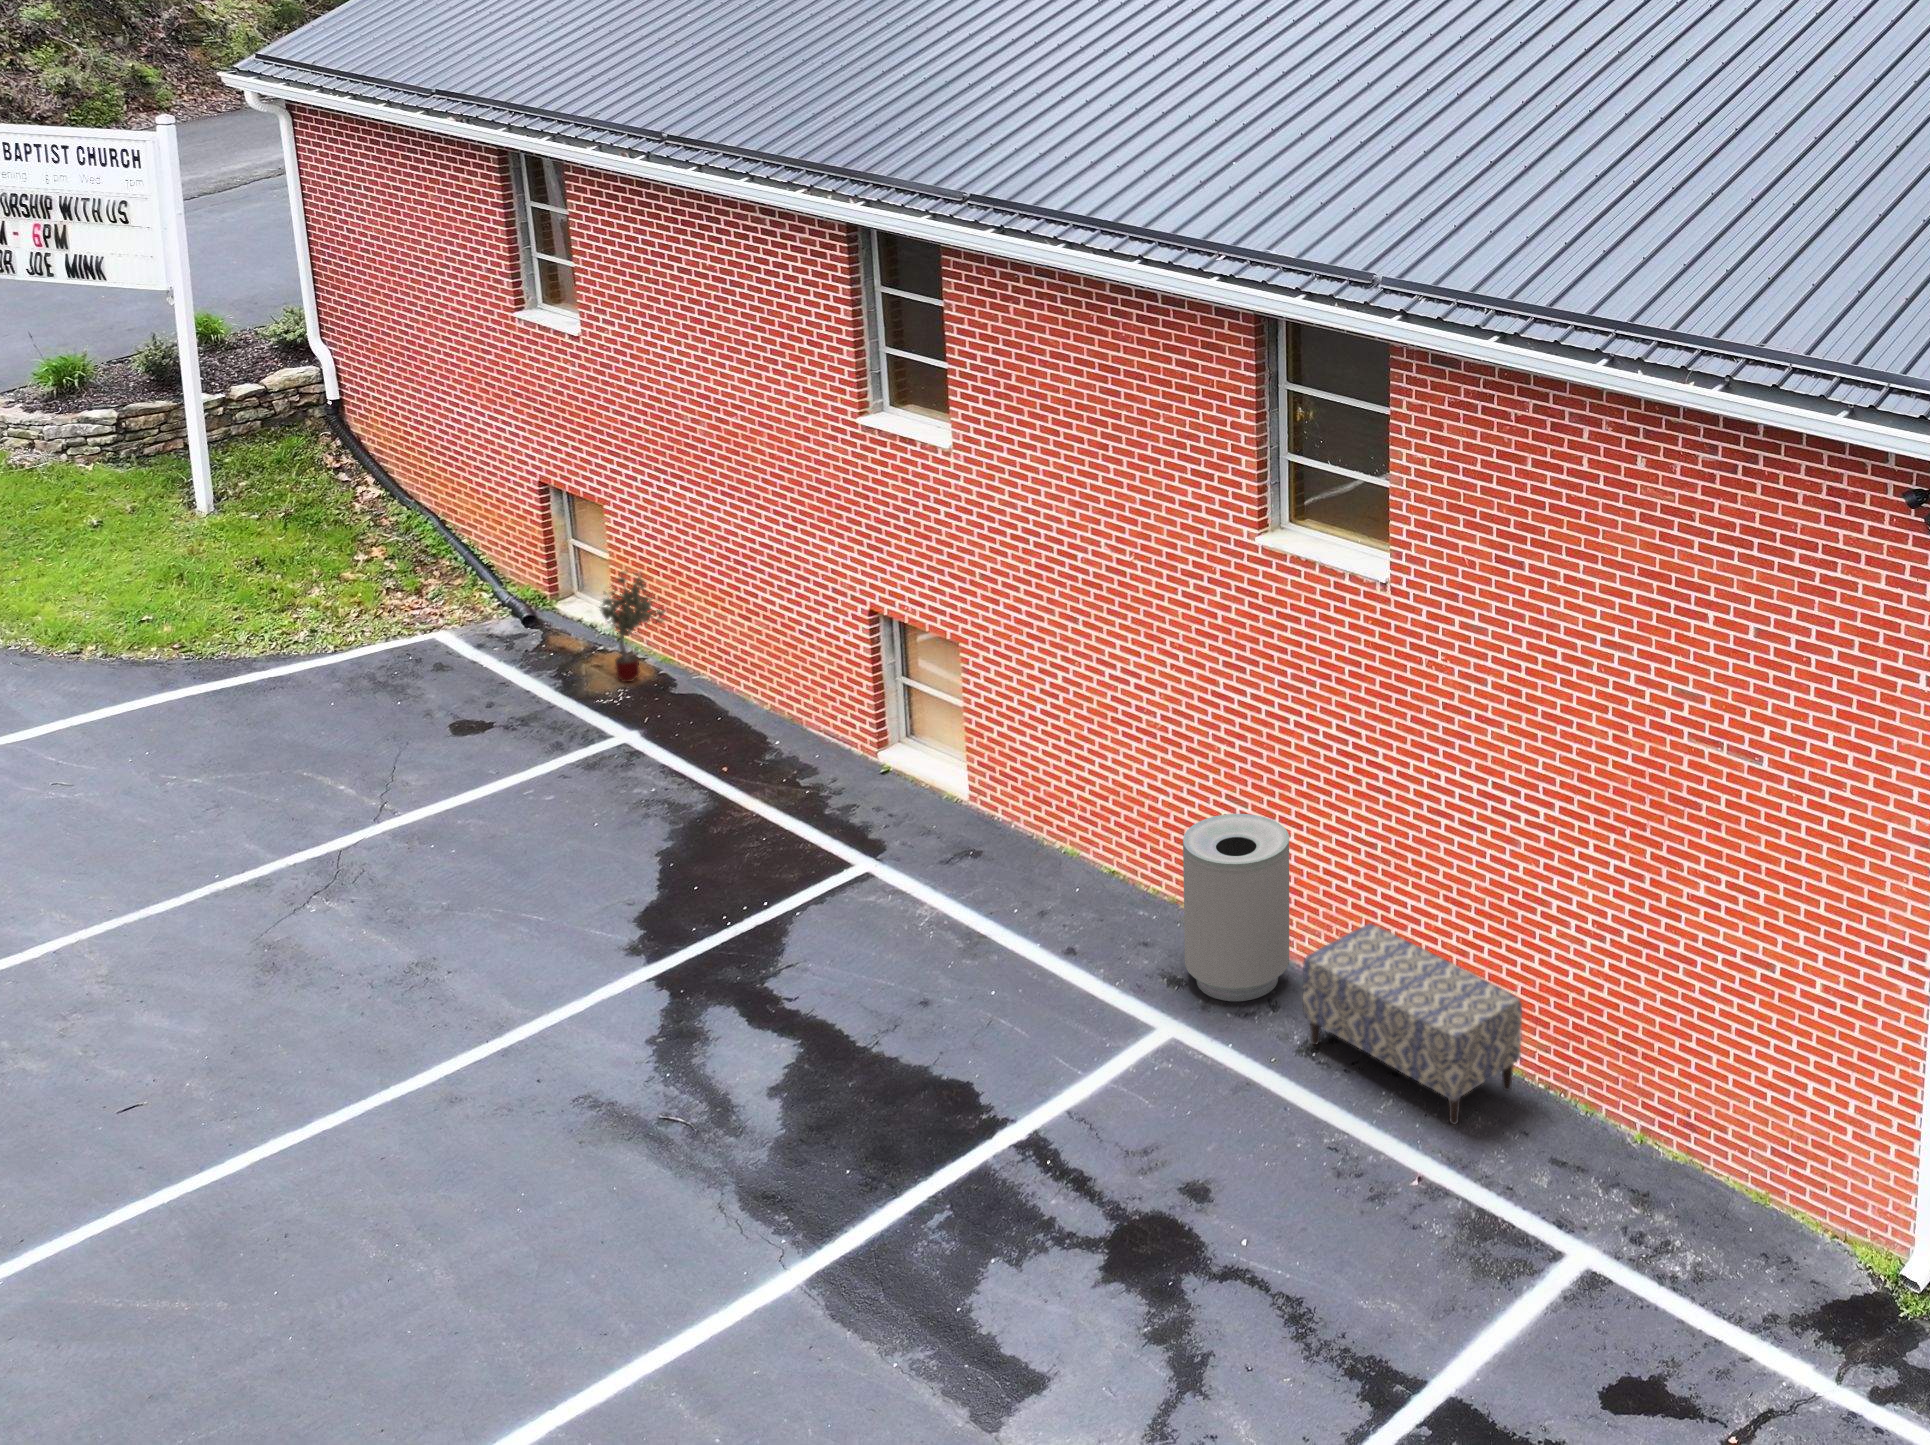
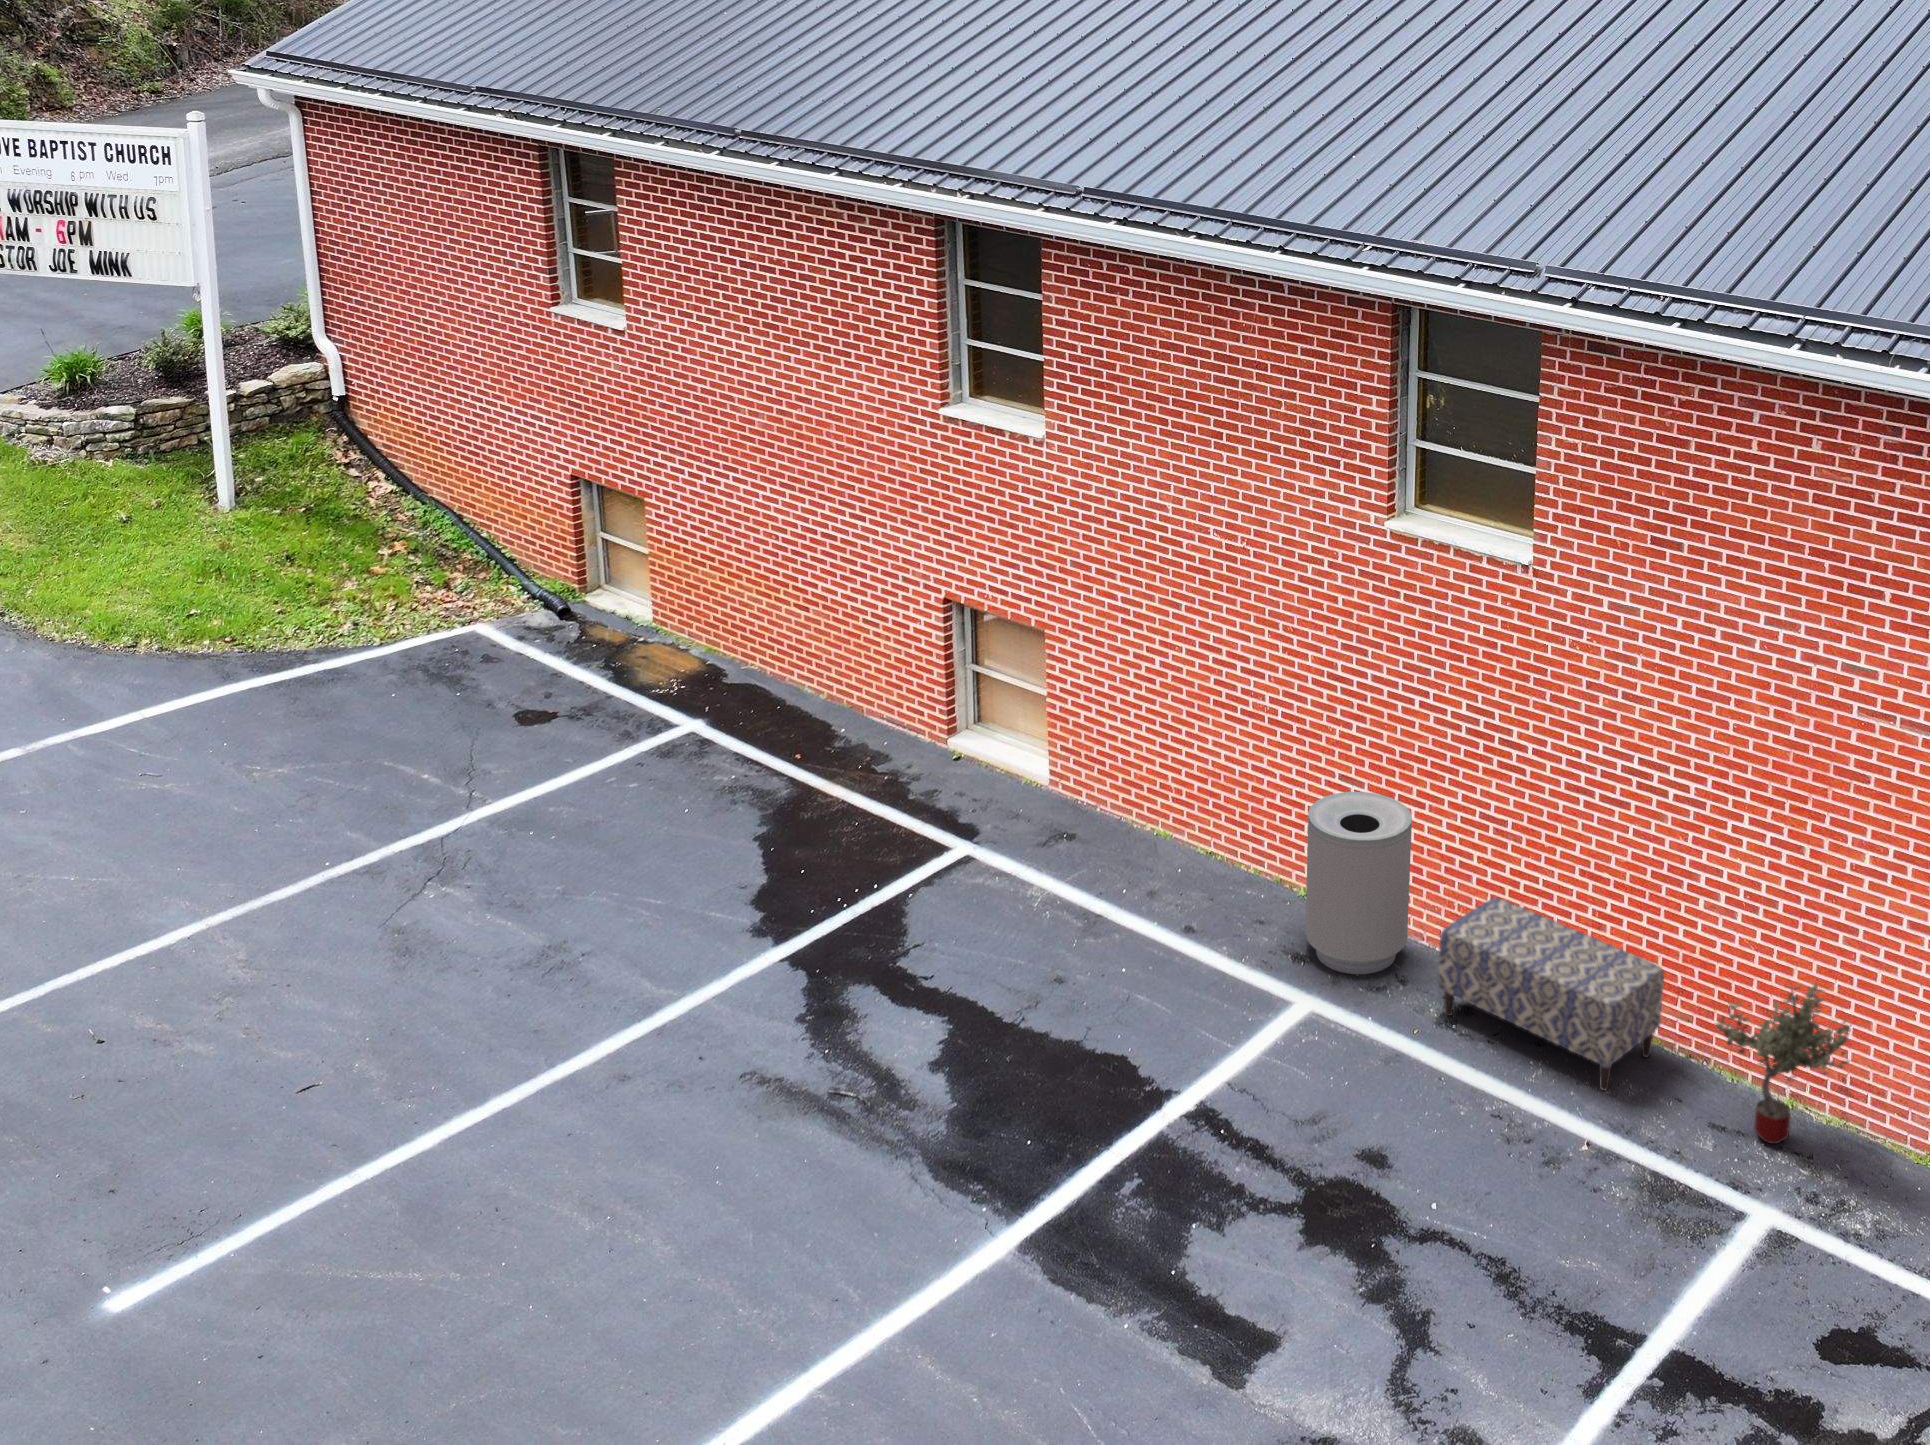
potted tree: present [599,572,665,682] -> present [1716,984,1851,1144]

